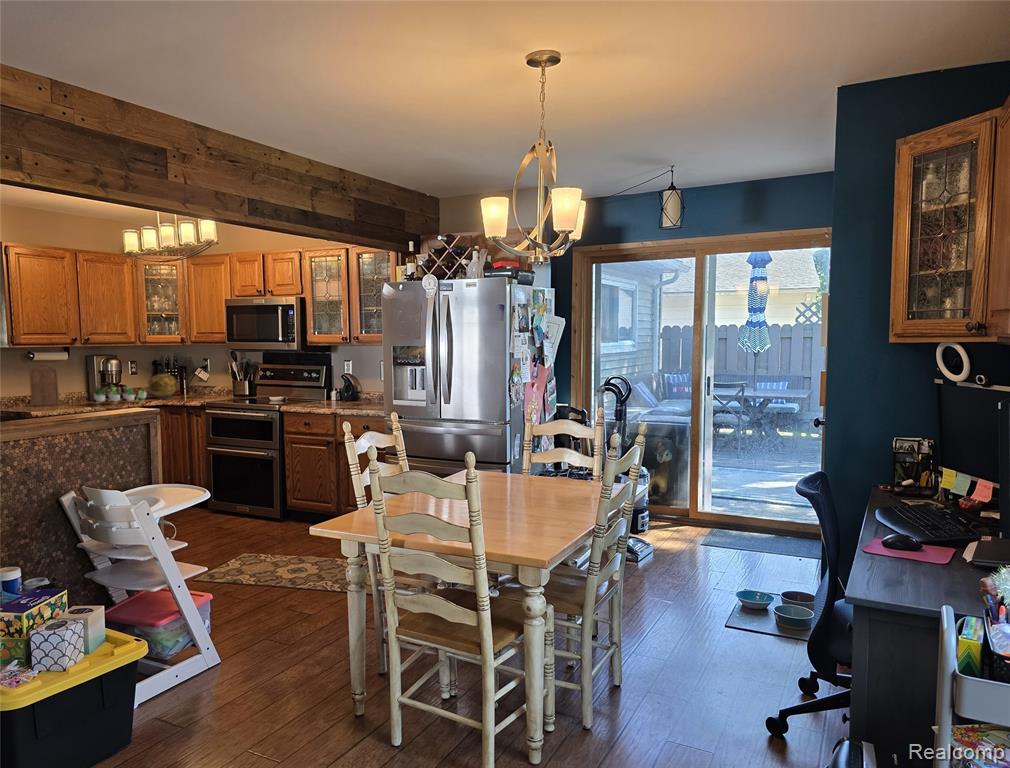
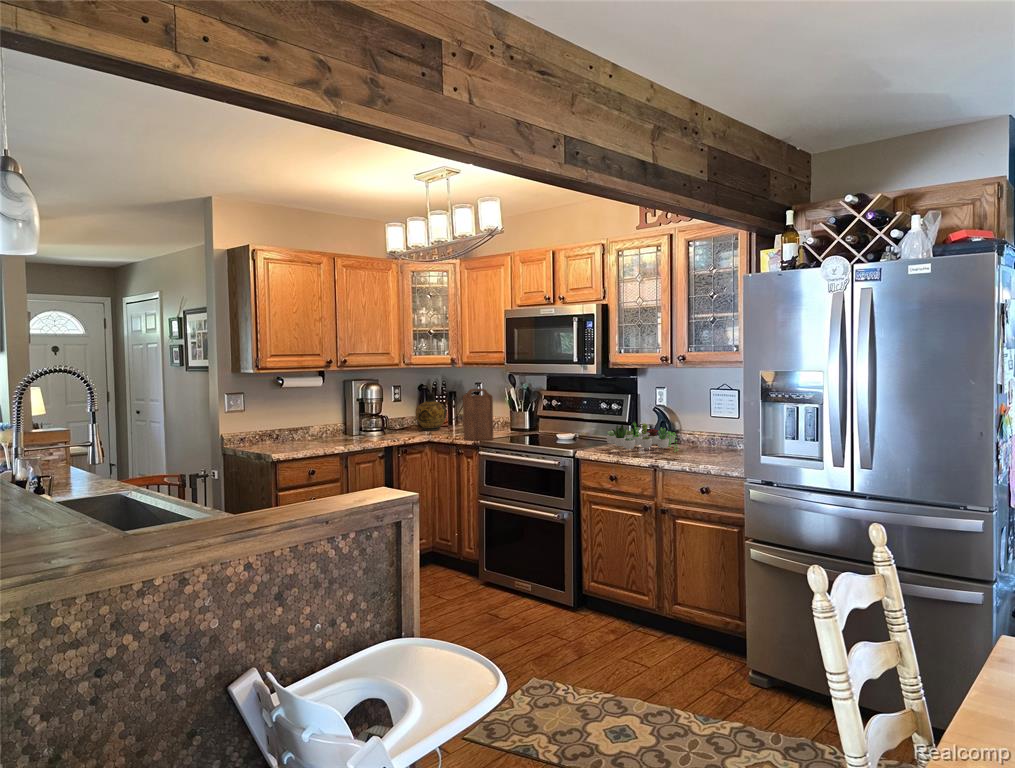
cutting board: present [29,364,59,406] -> present [463,389,493,440]
succulent plant: present [94,385,146,403] -> present [607,423,678,452]

